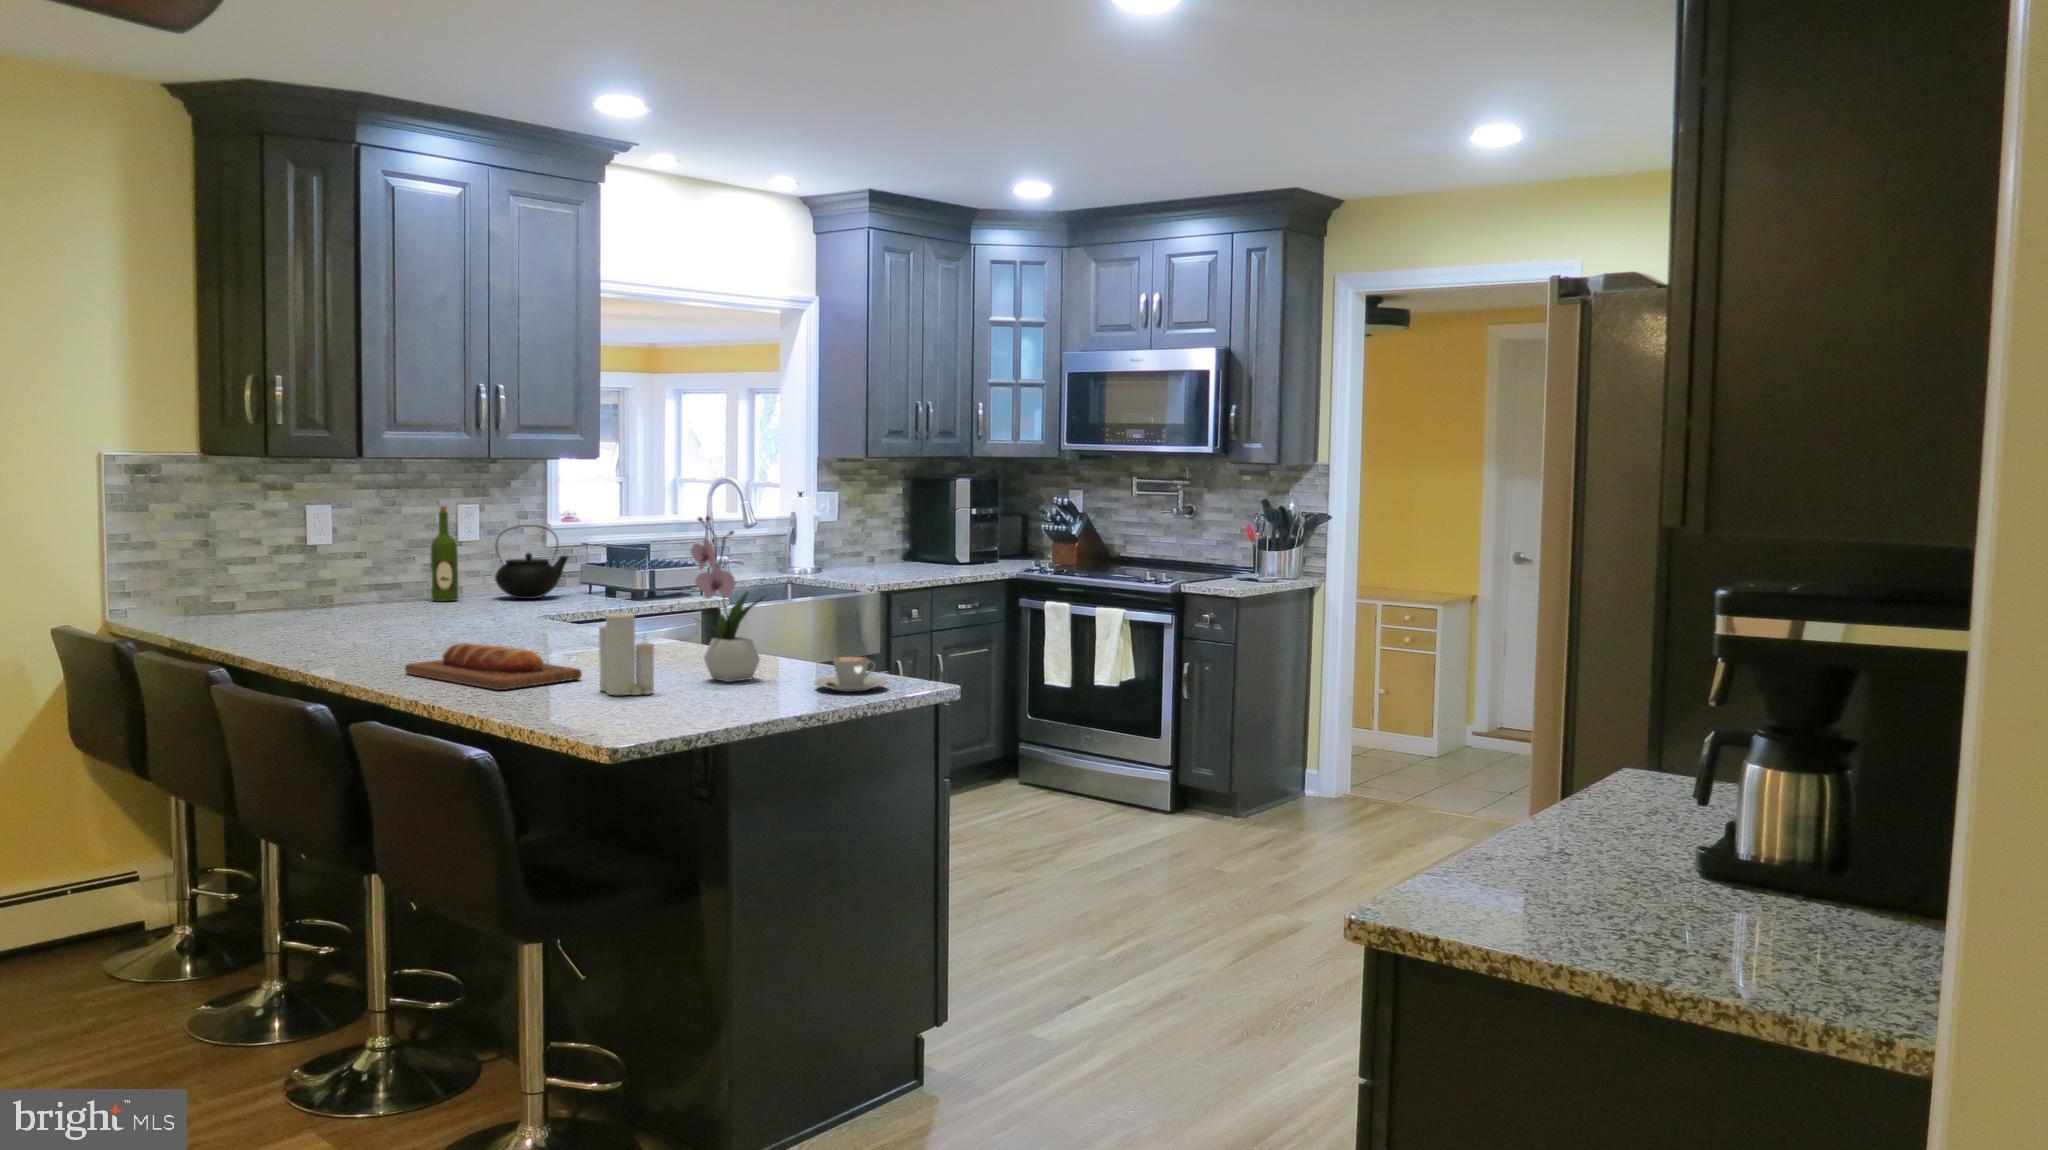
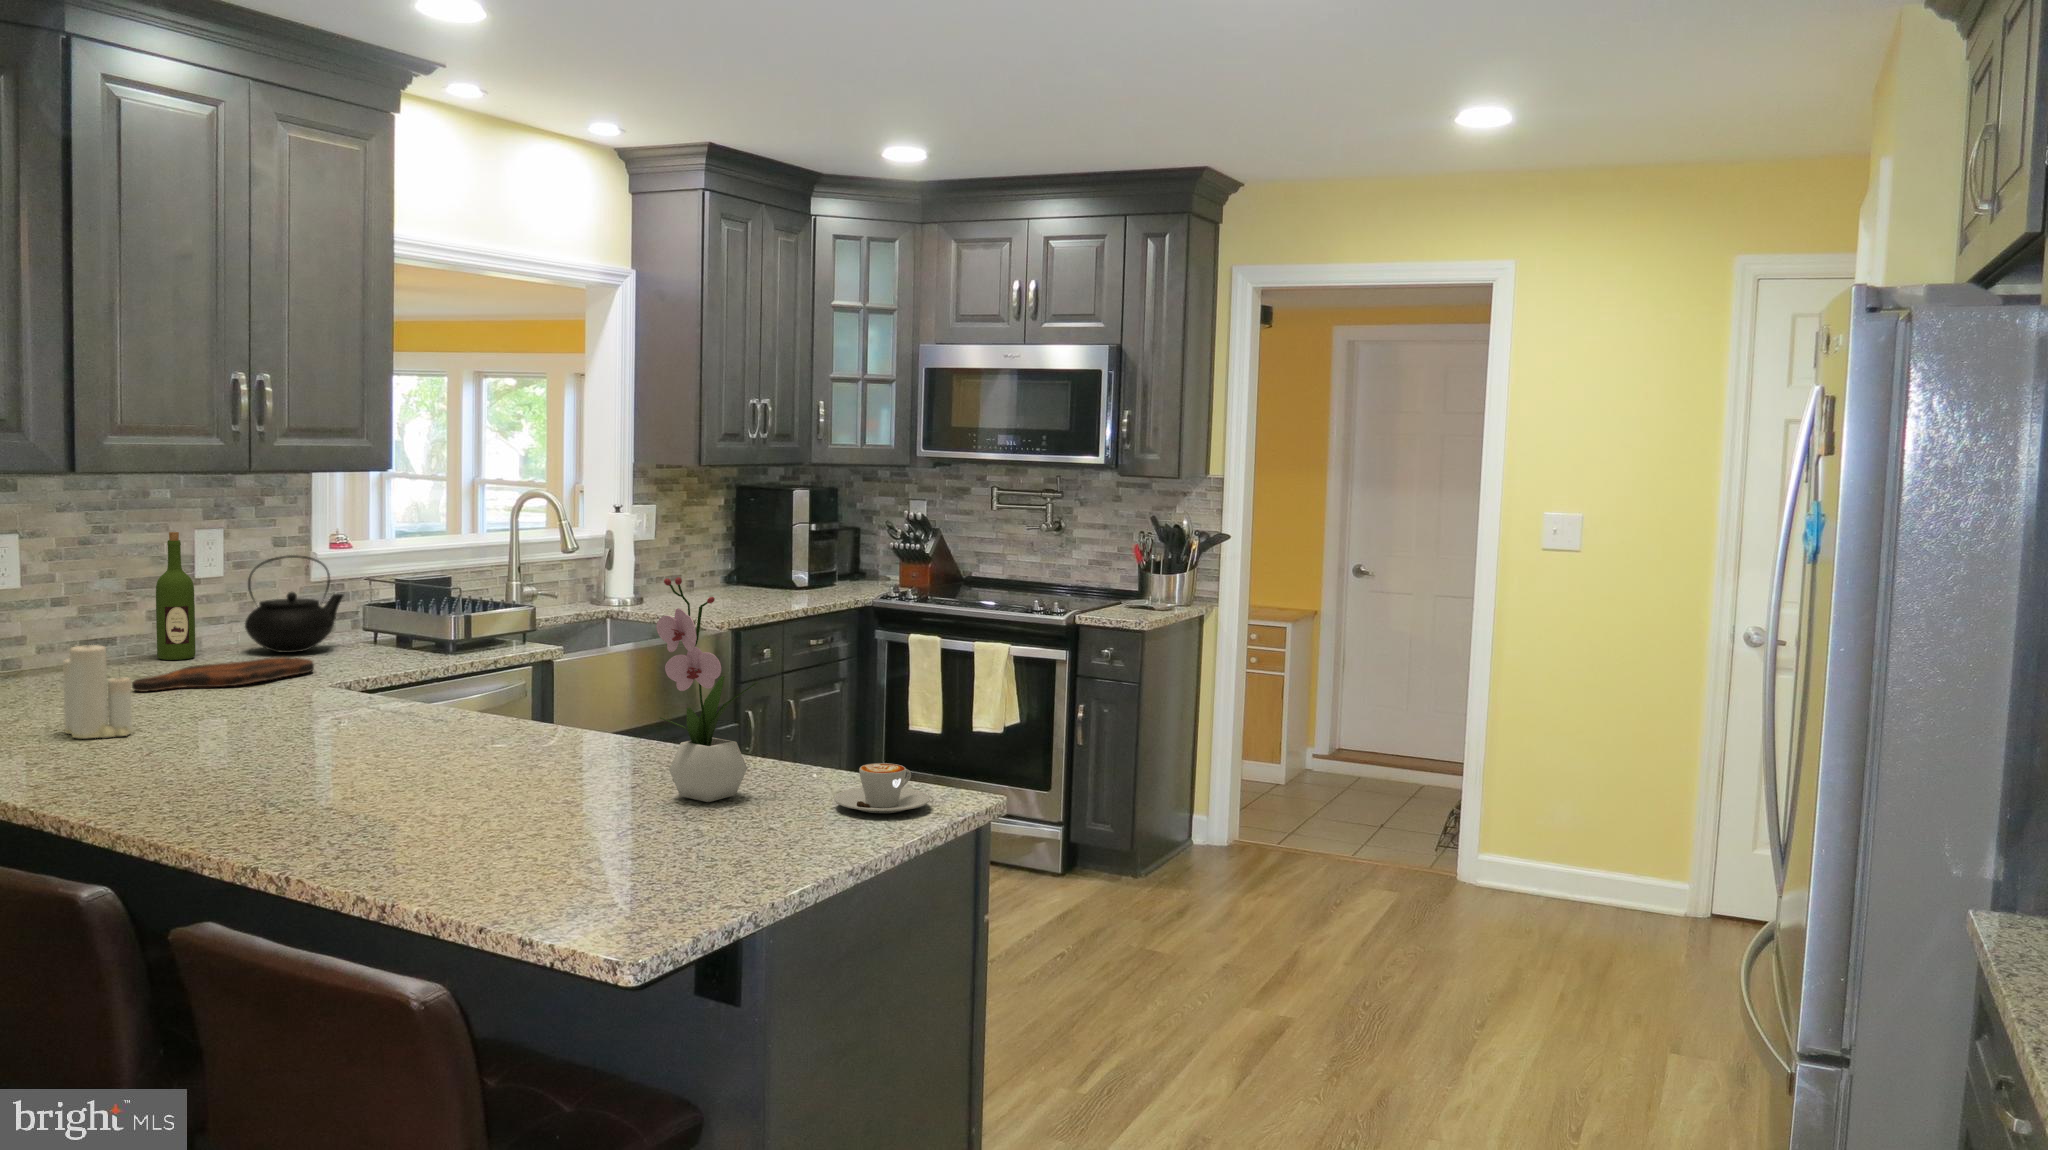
cutting board: none [398,599,533,618] -> present [132,657,314,692]
candle: present [599,605,654,695] -> present [63,645,132,738]
bread loaf: present [405,643,582,690] -> none [227,758,500,834]

